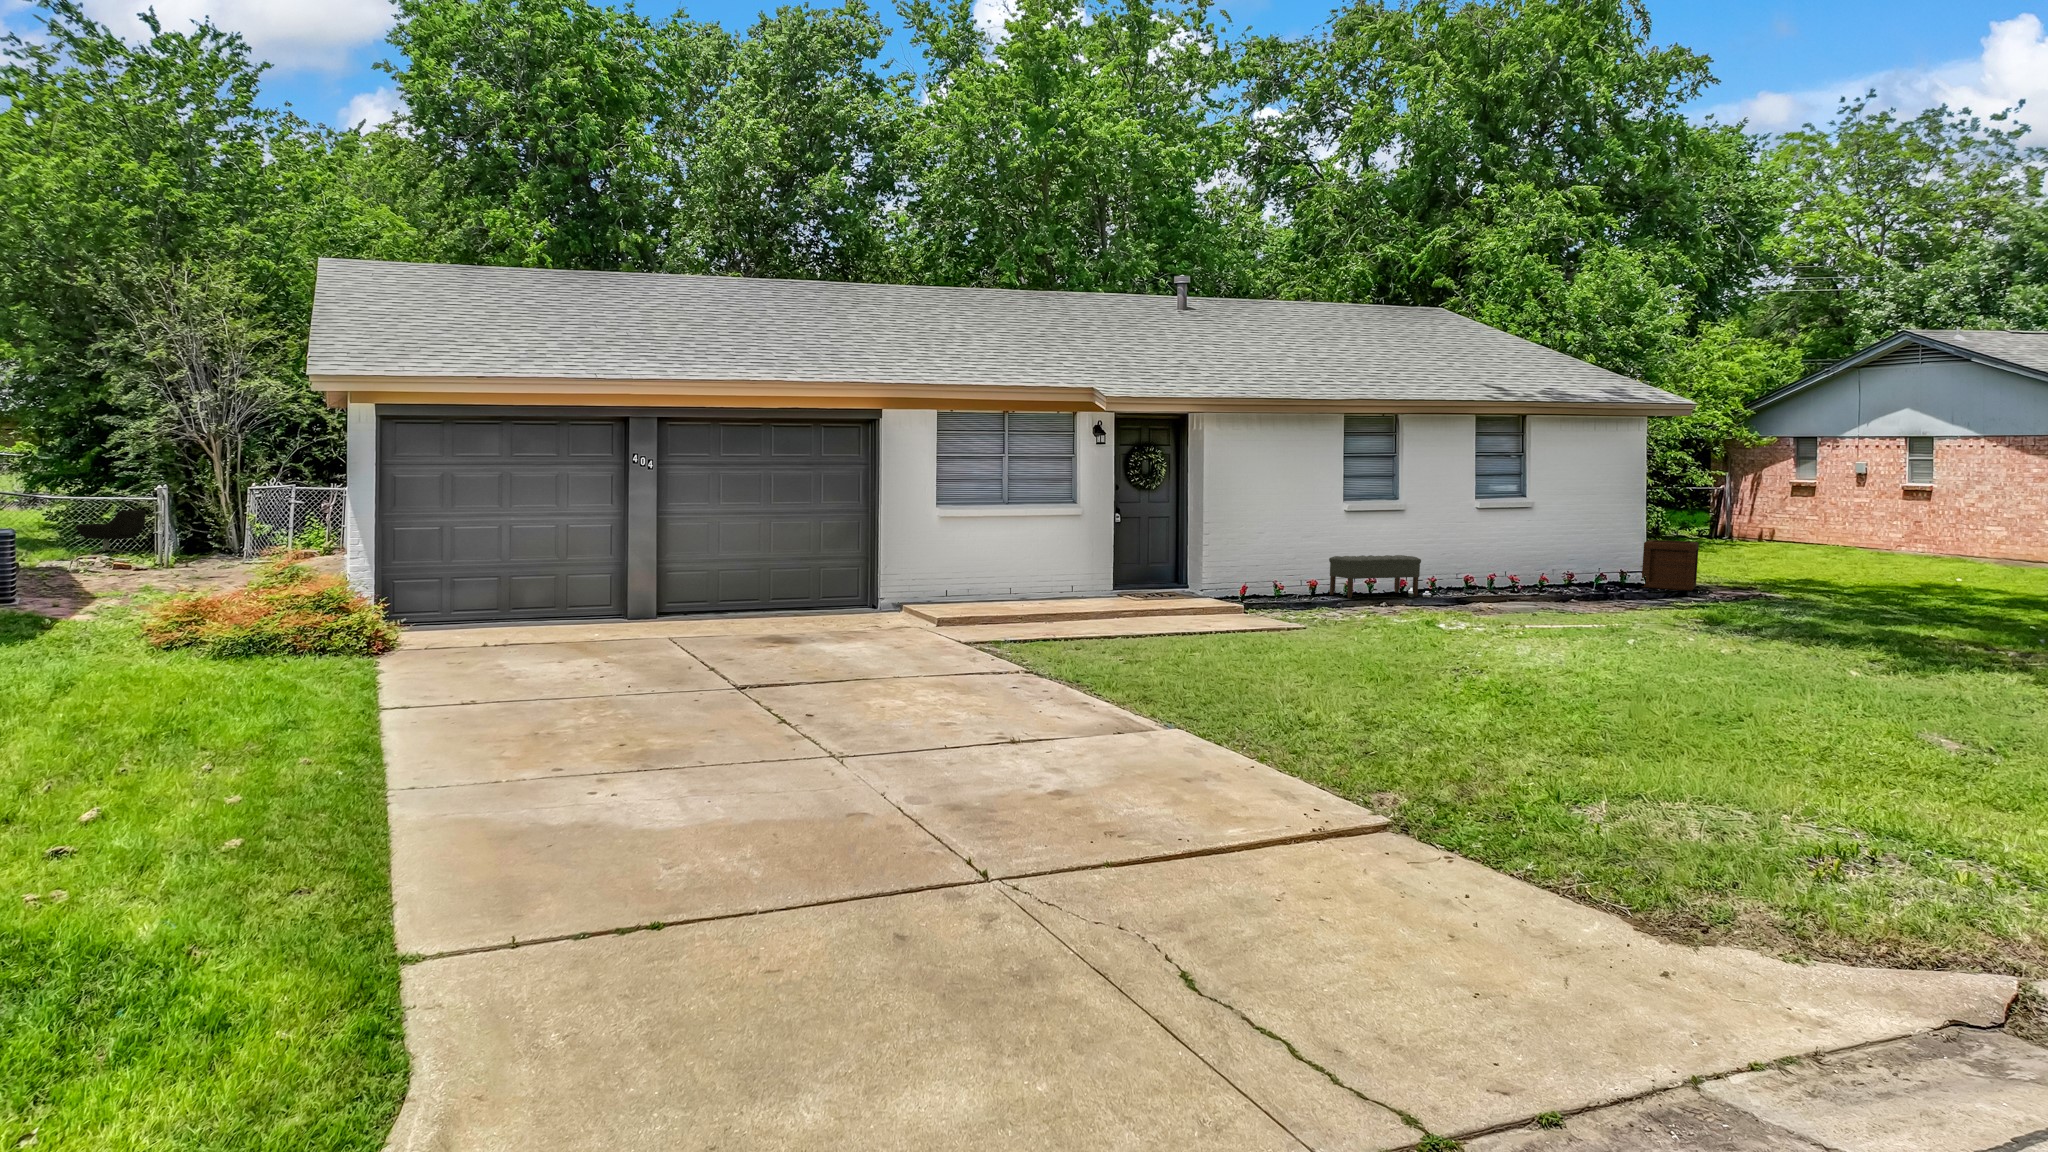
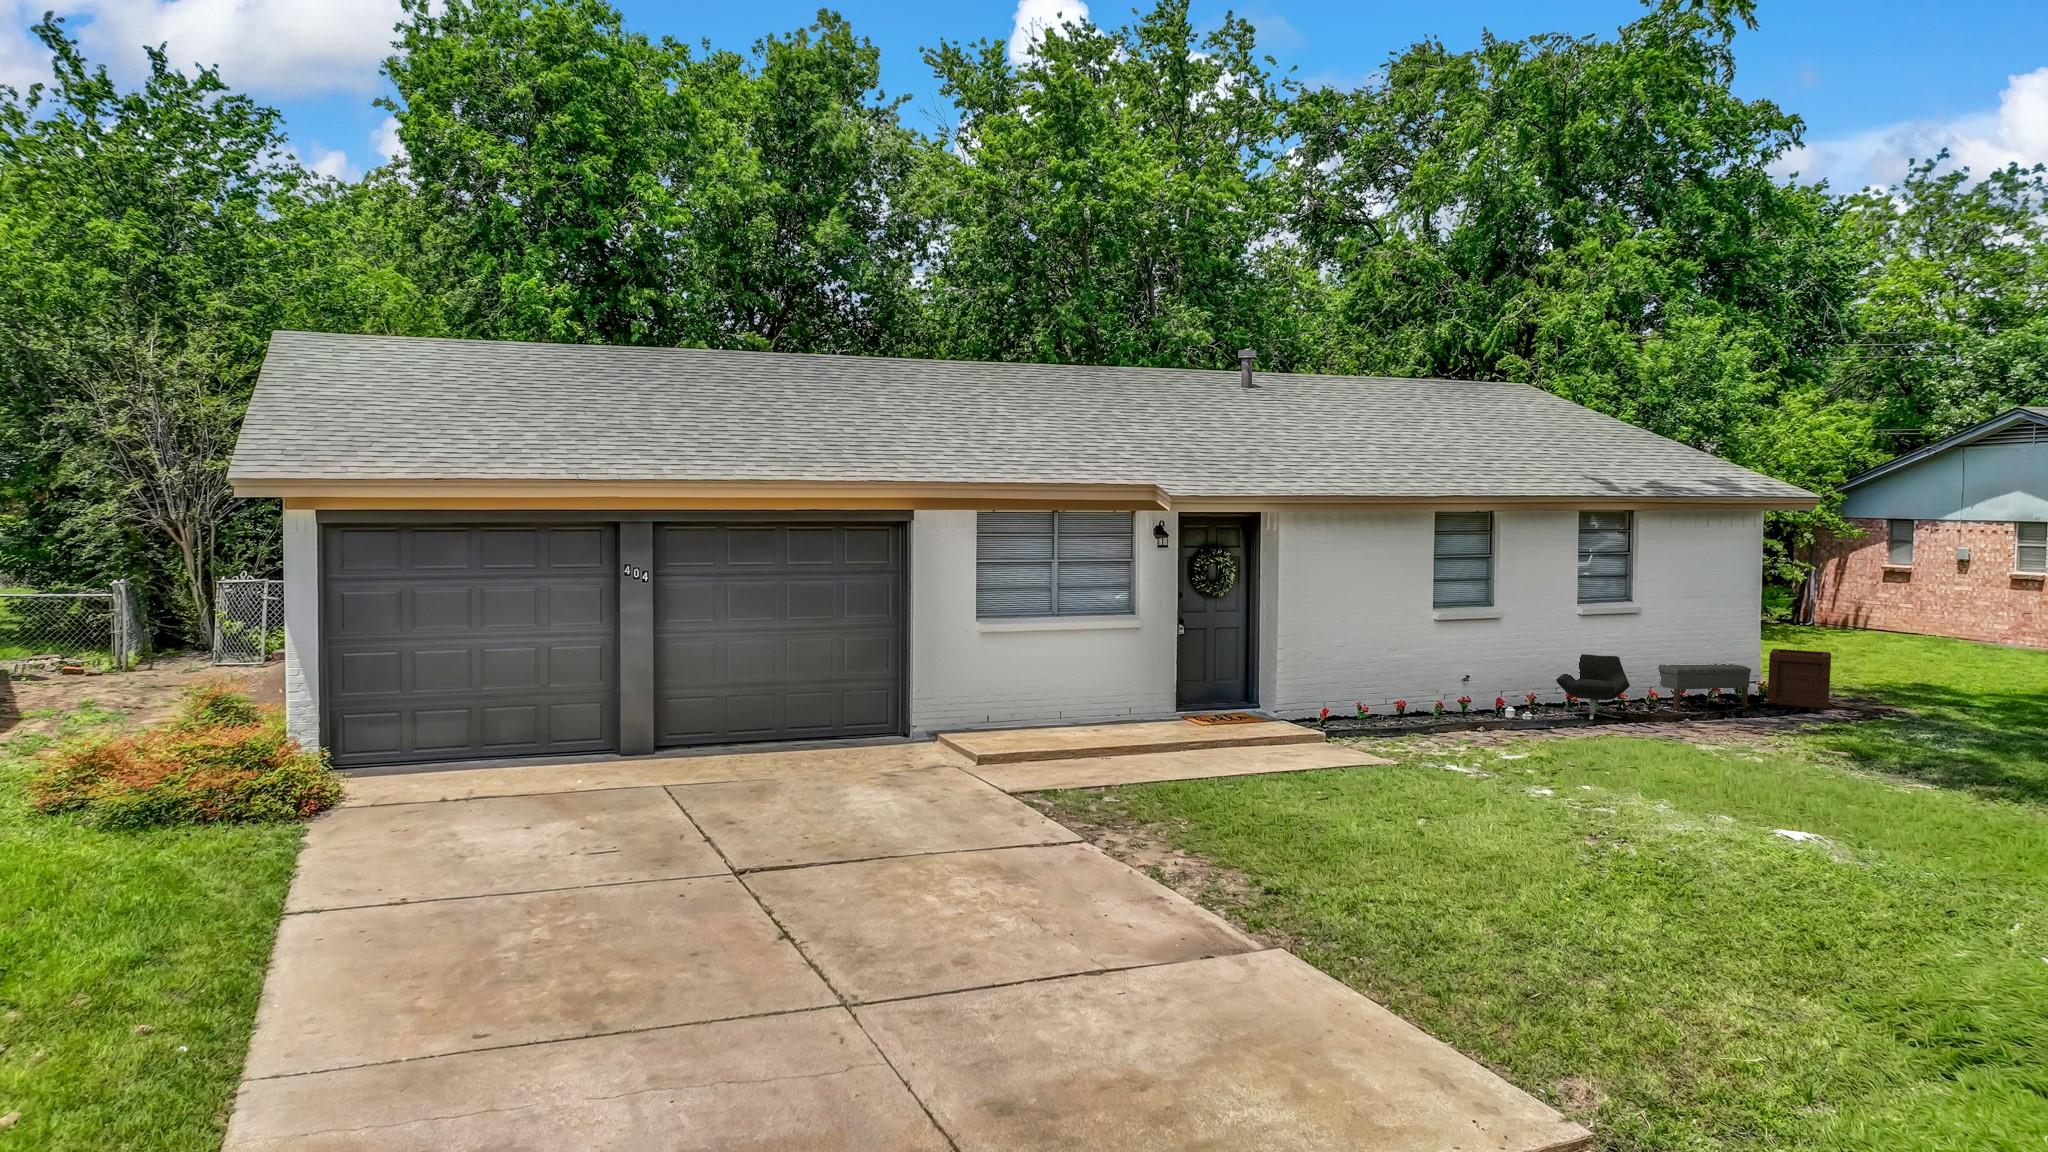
lounge chair: present [76,510,146,553] -> present [1556,654,1630,719]
bench: present [1329,555,1421,598] -> present [1652,663,1751,710]

